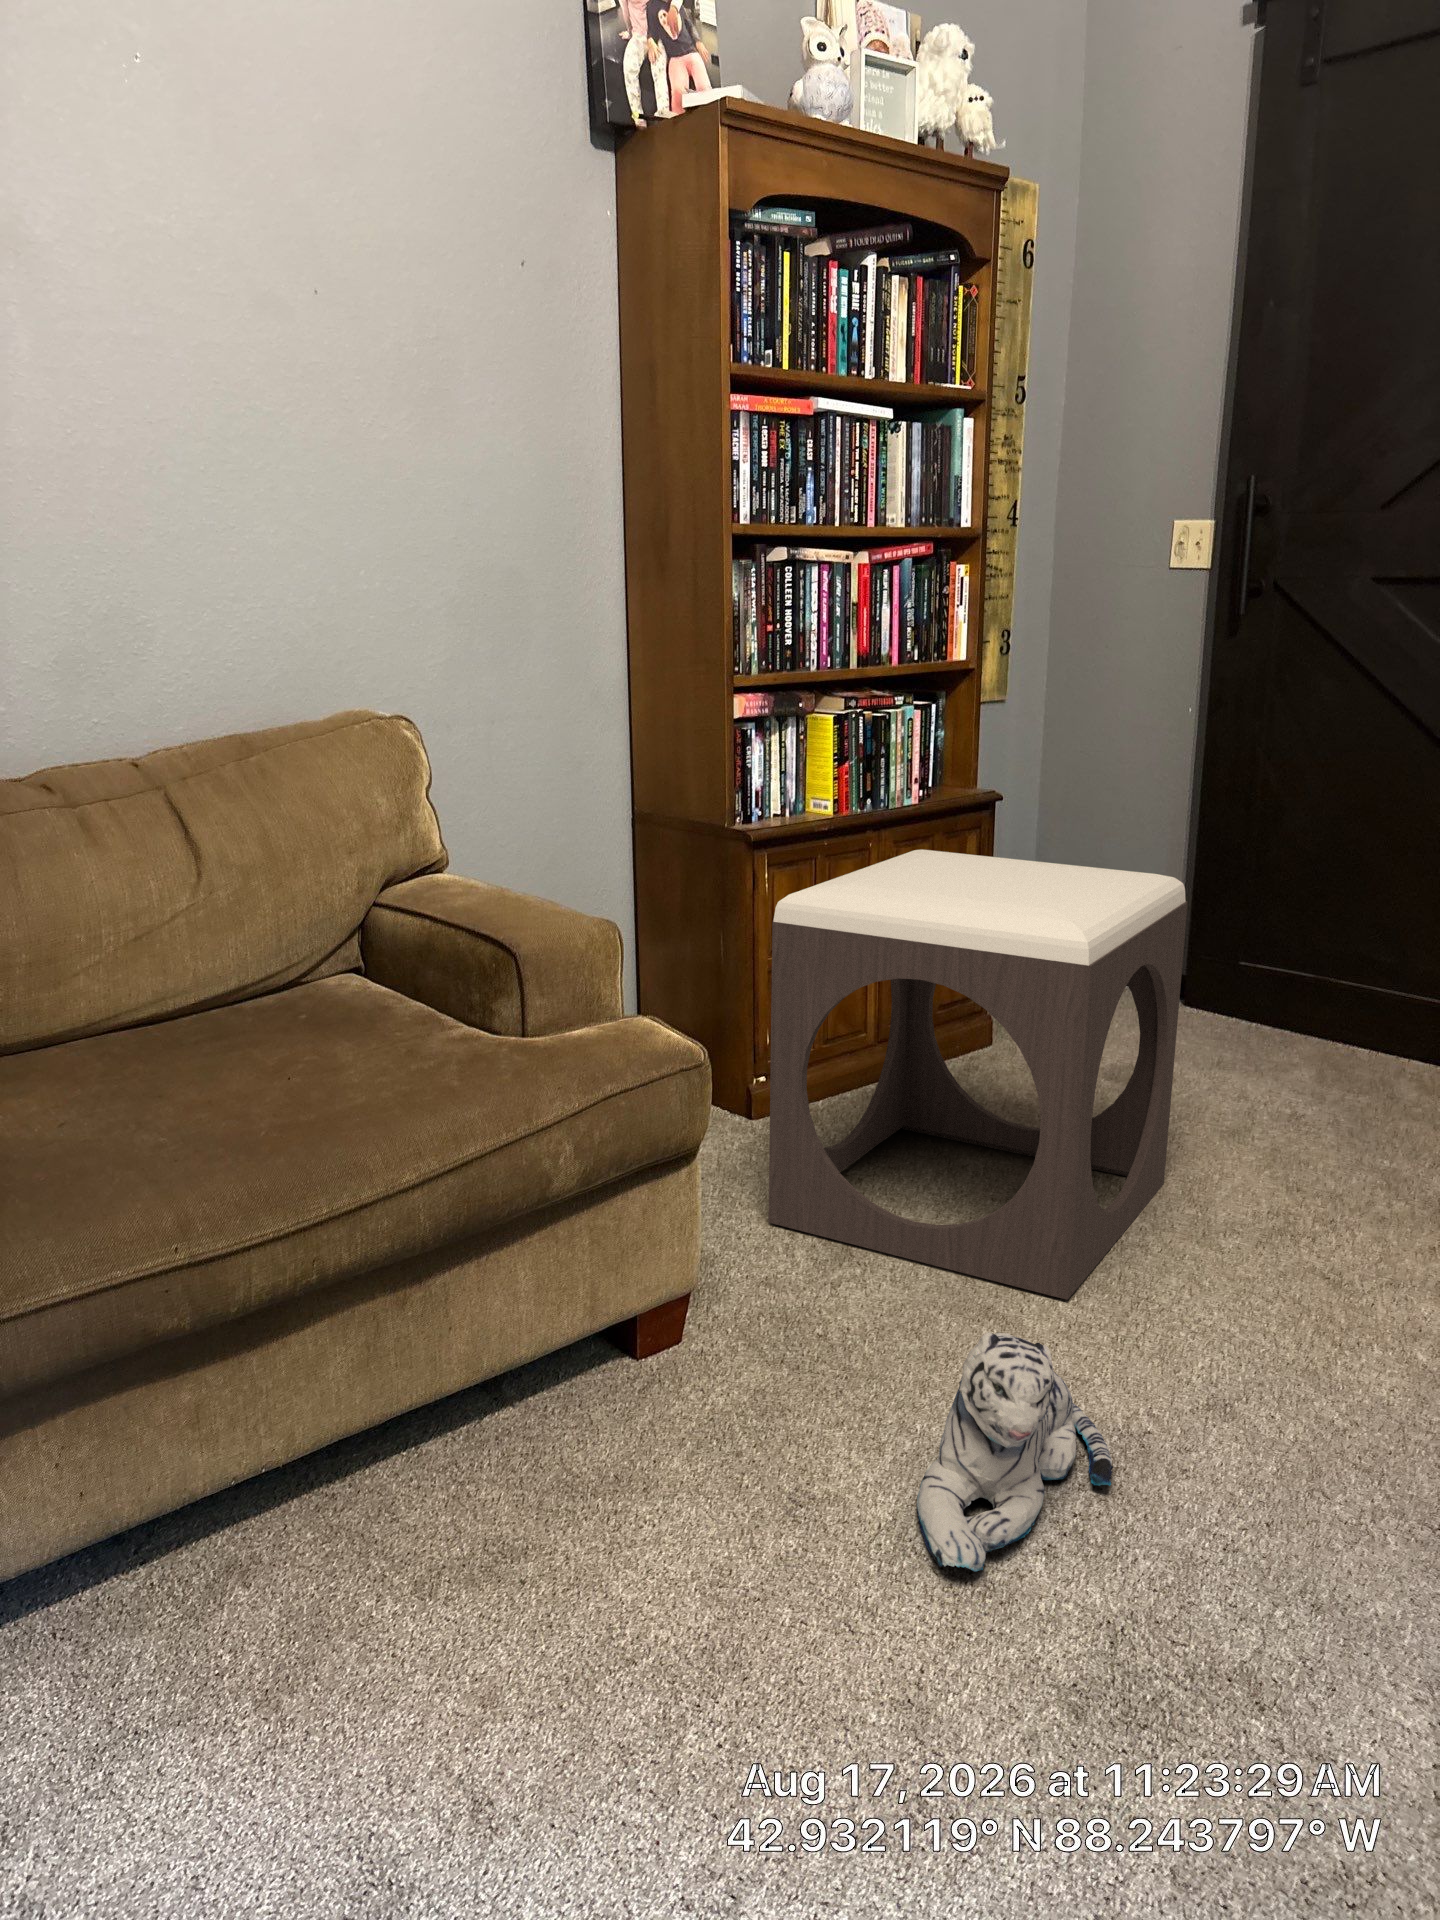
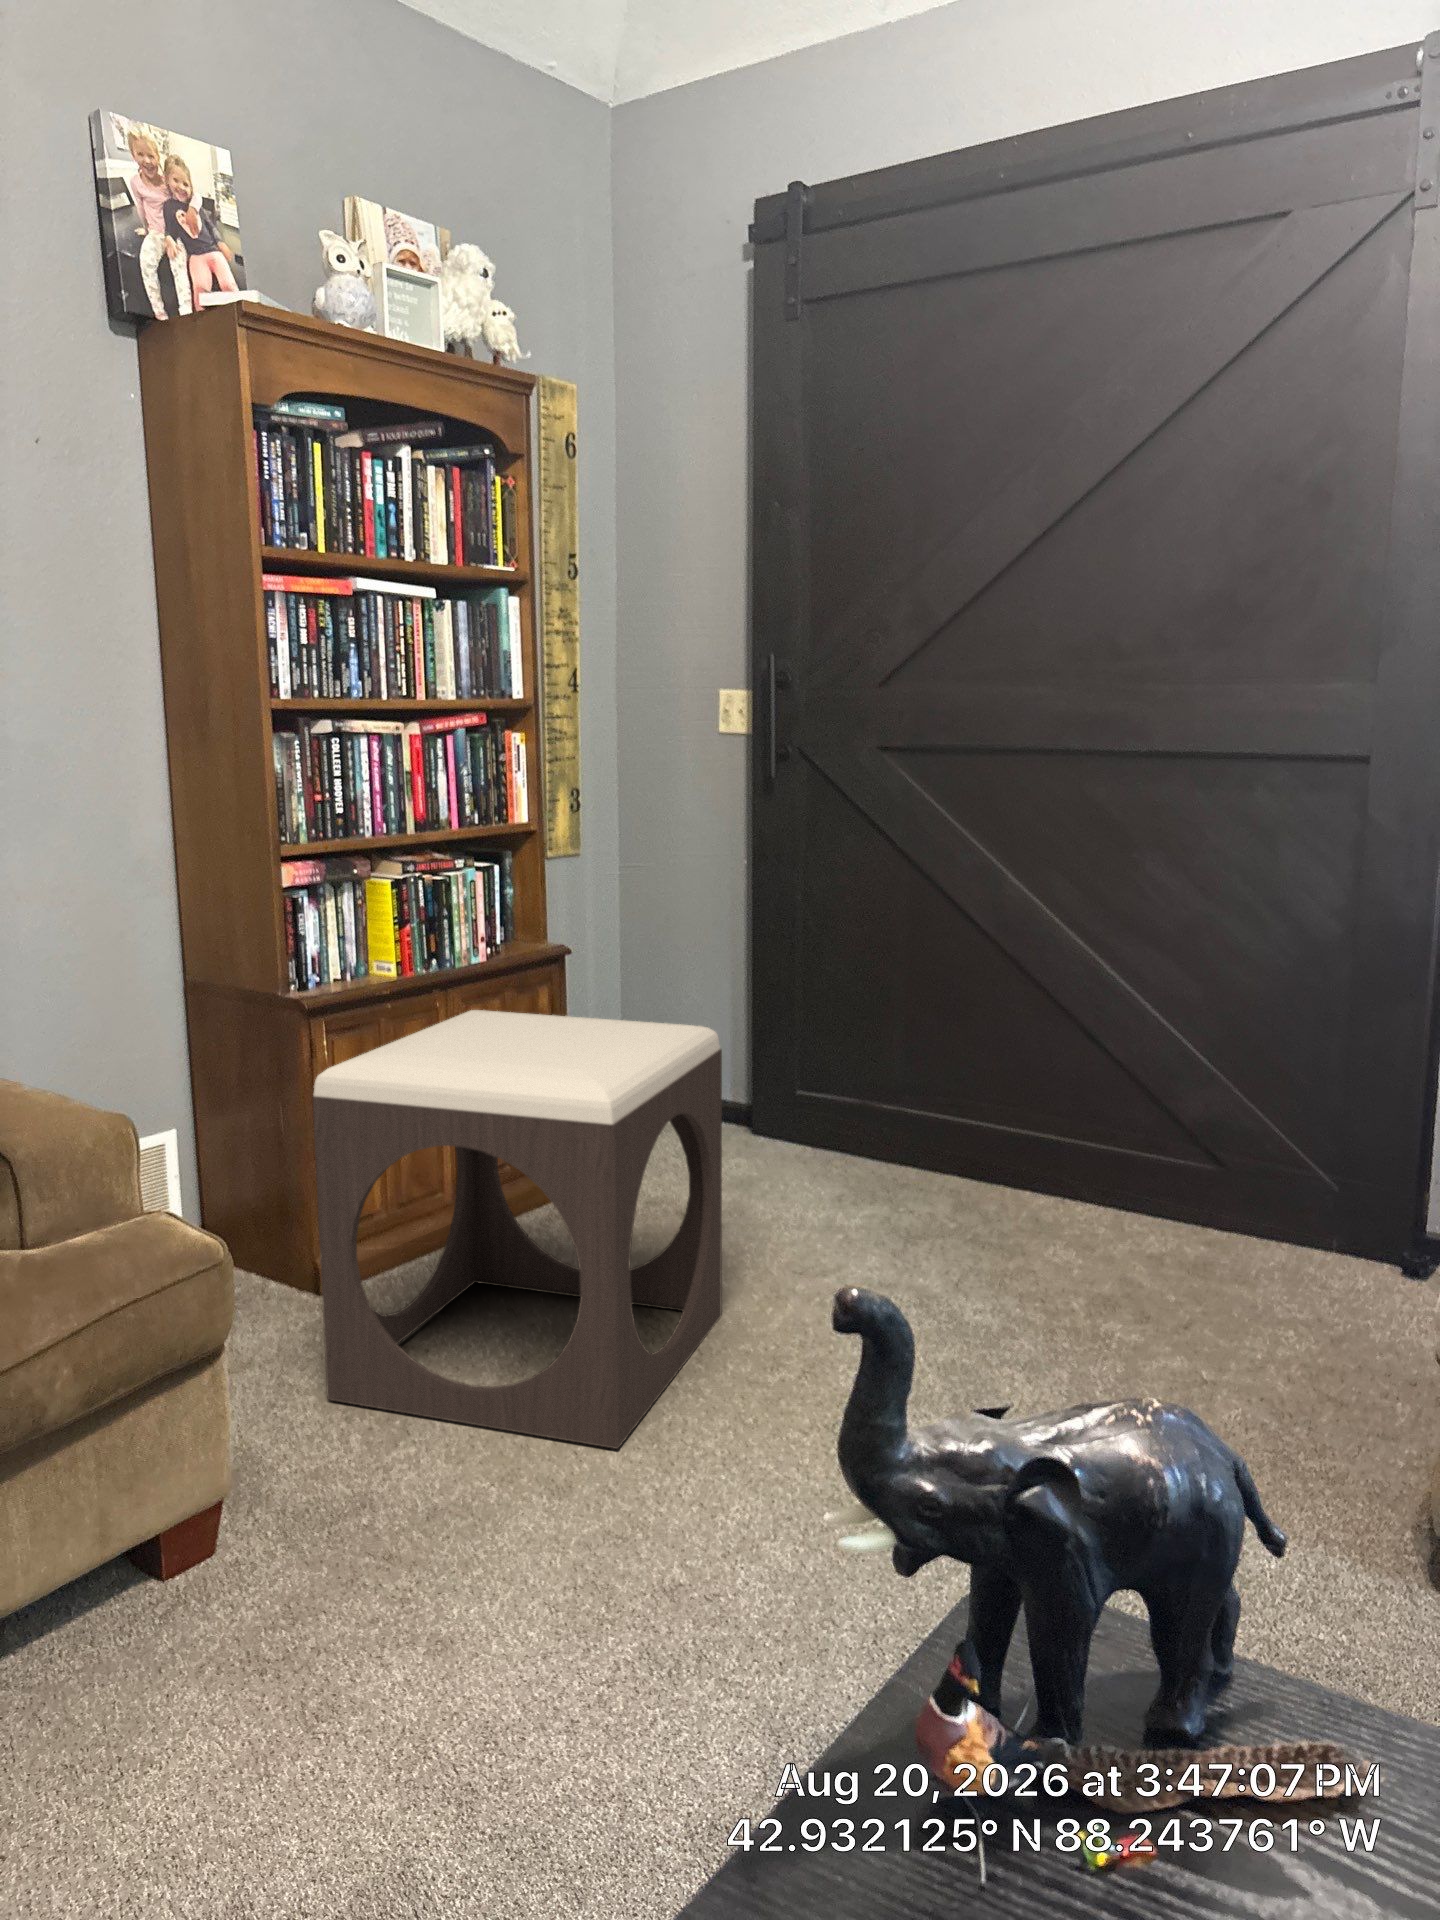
plush toy: present [916,1332,1113,1572] -> none [441,1508,642,1765]

